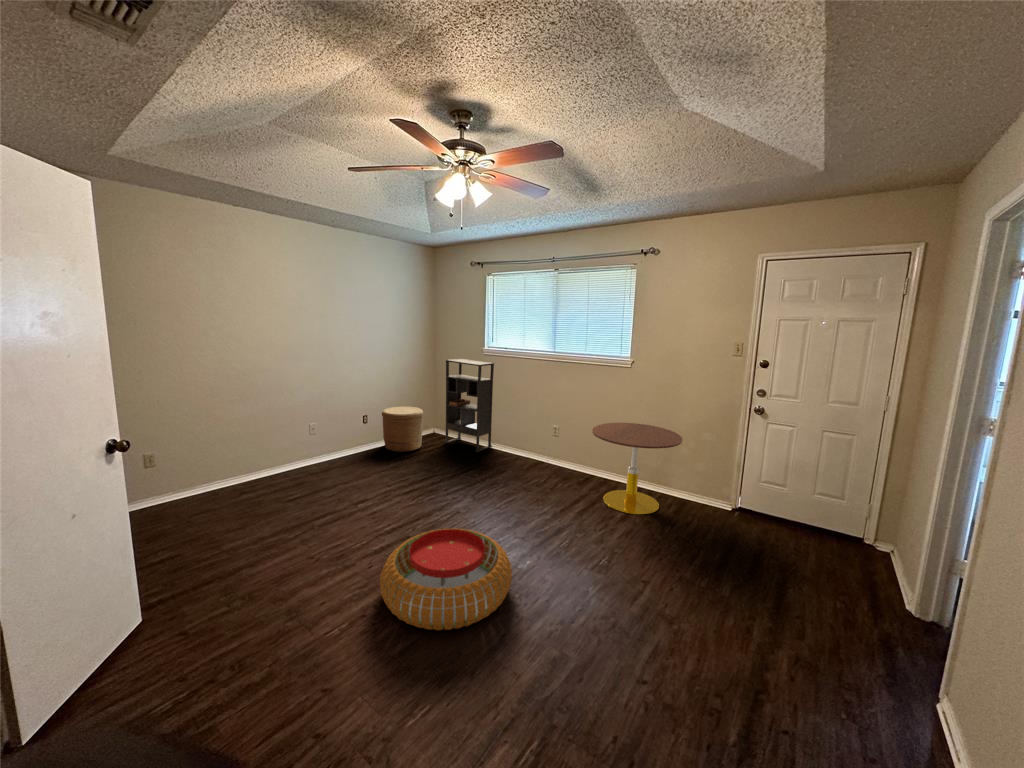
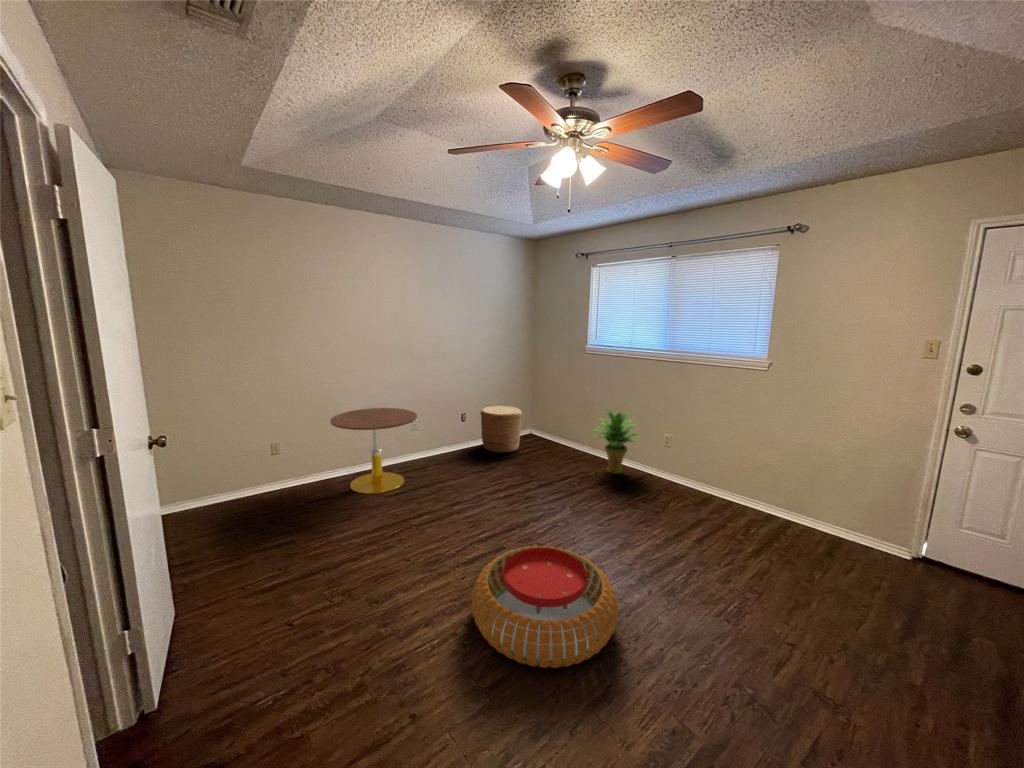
bookshelf: present [444,359,494,452] -> none [542,358,598,458]
potted plant: none [490,404,533,463] -> present [594,409,640,474]
side table: present [592,423,682,514] -> present [330,408,417,494]

